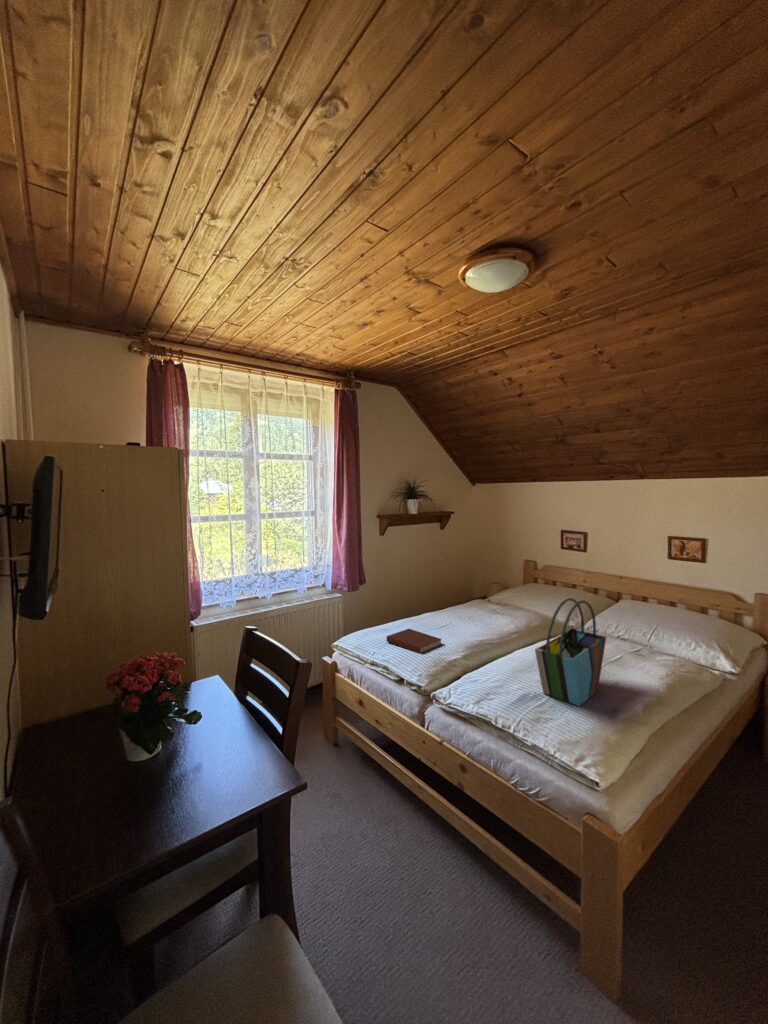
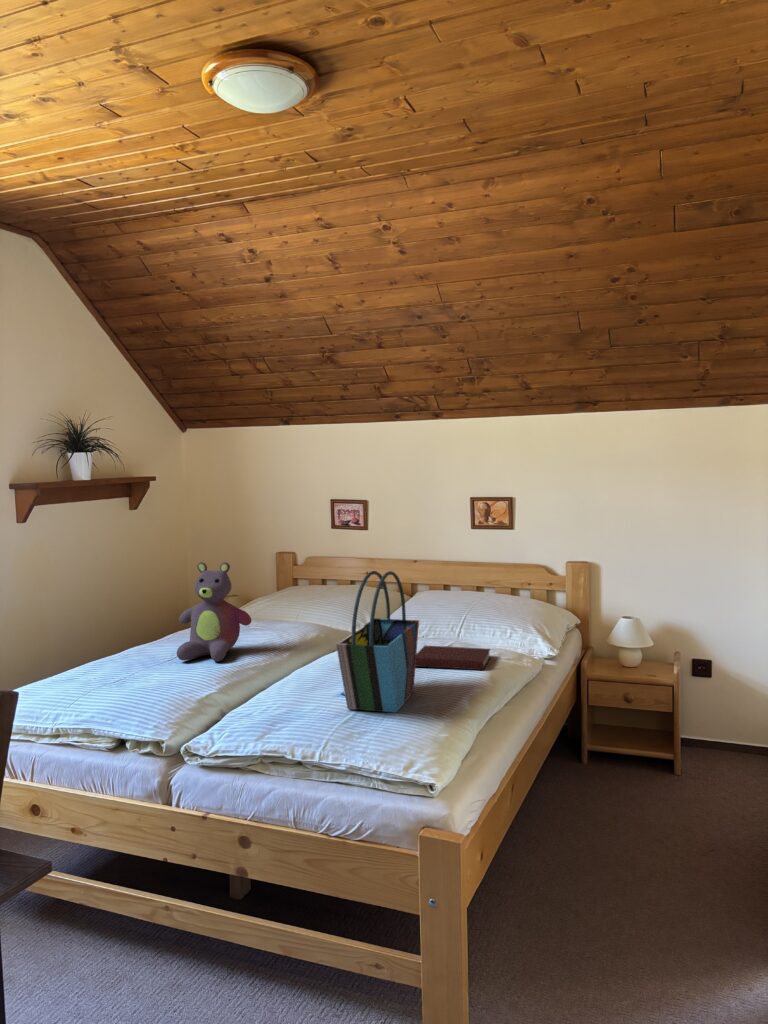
stuffed bear: none [447,570,494,633] -> present [177,562,251,661]
notebook: present [387,629,441,653] -> present [416,645,490,670]

